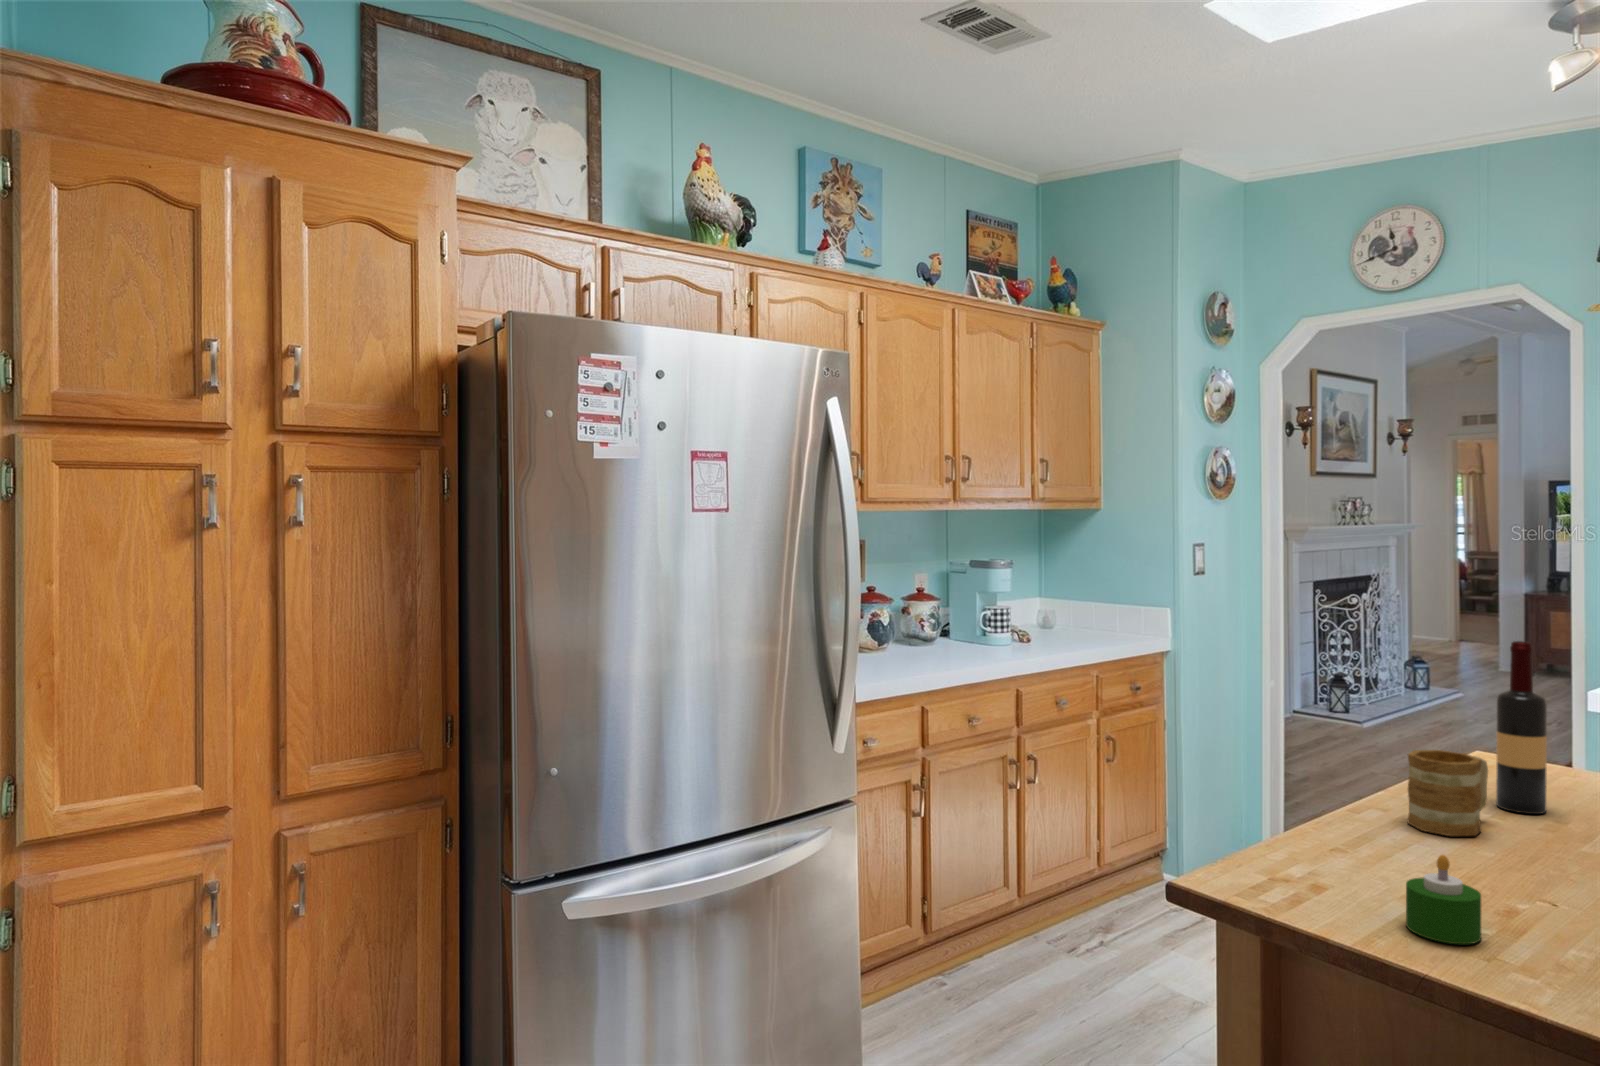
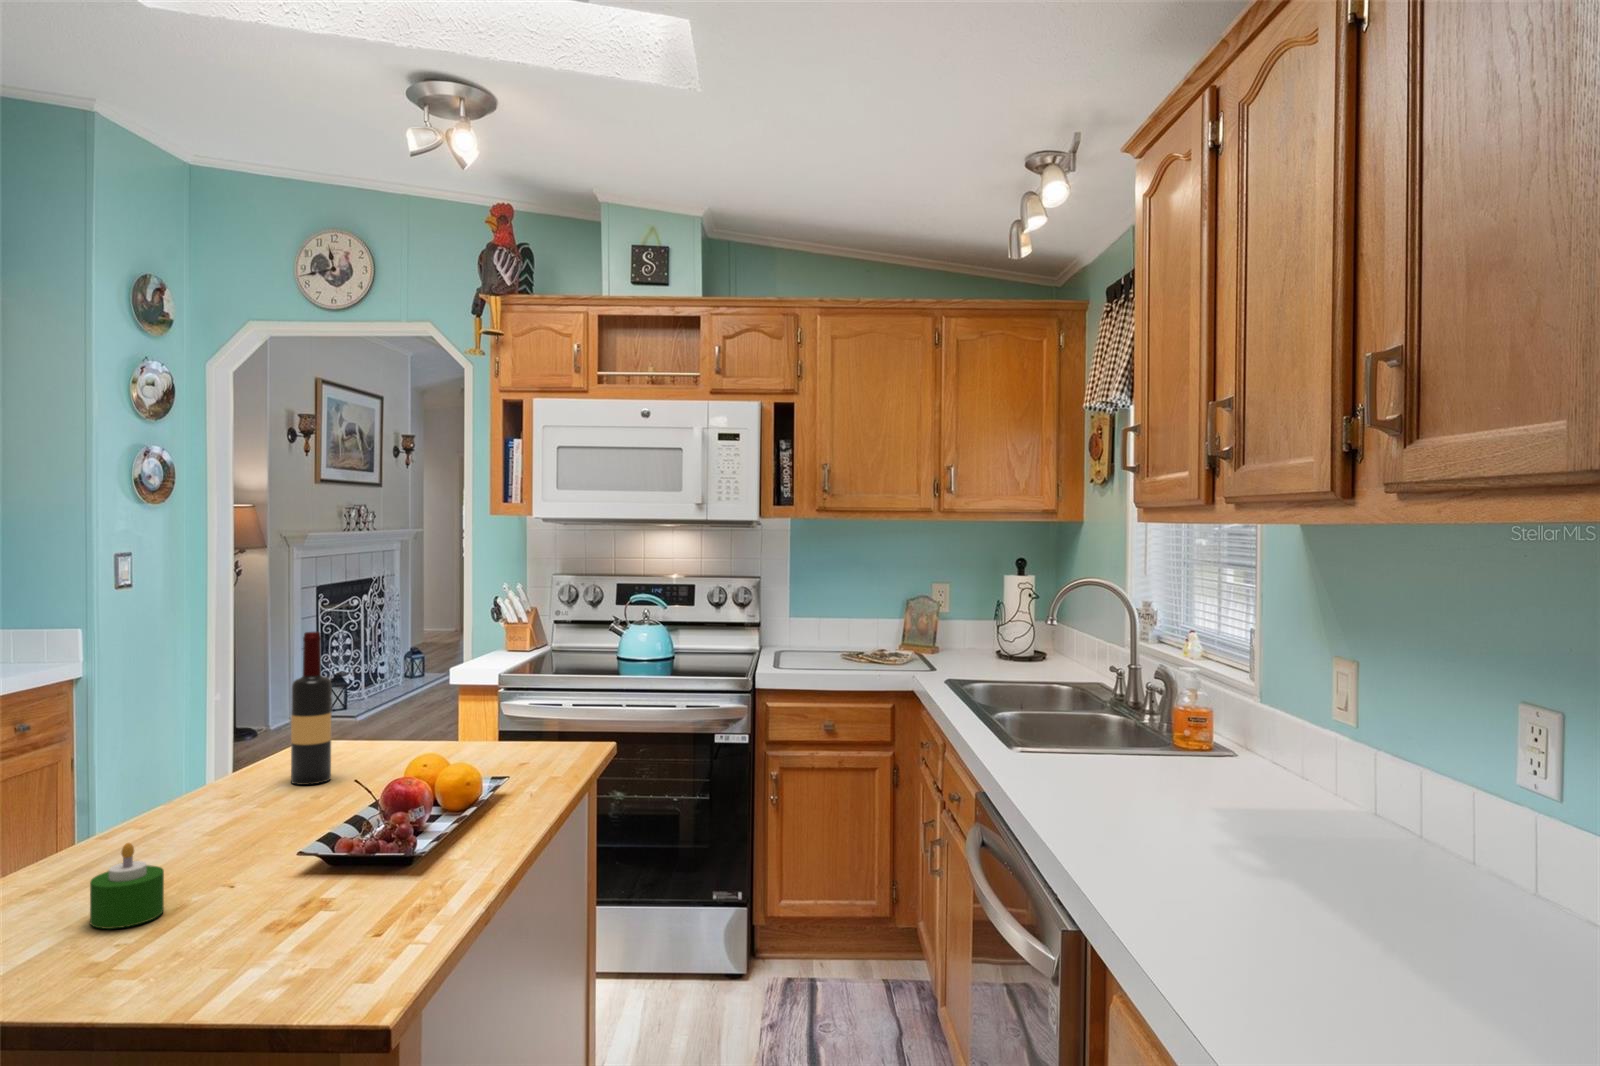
mug: present [1407,750,1488,836] -> none [187,739,271,820]

